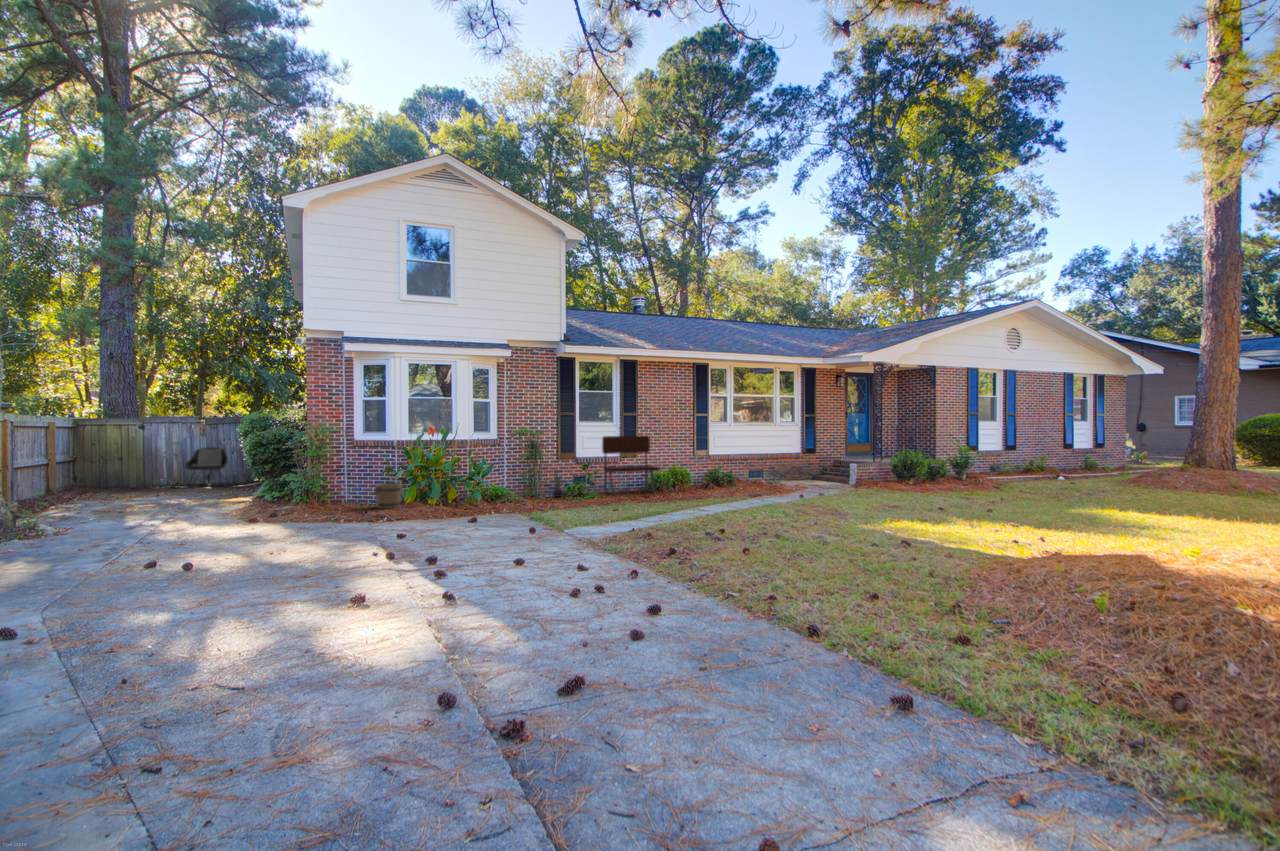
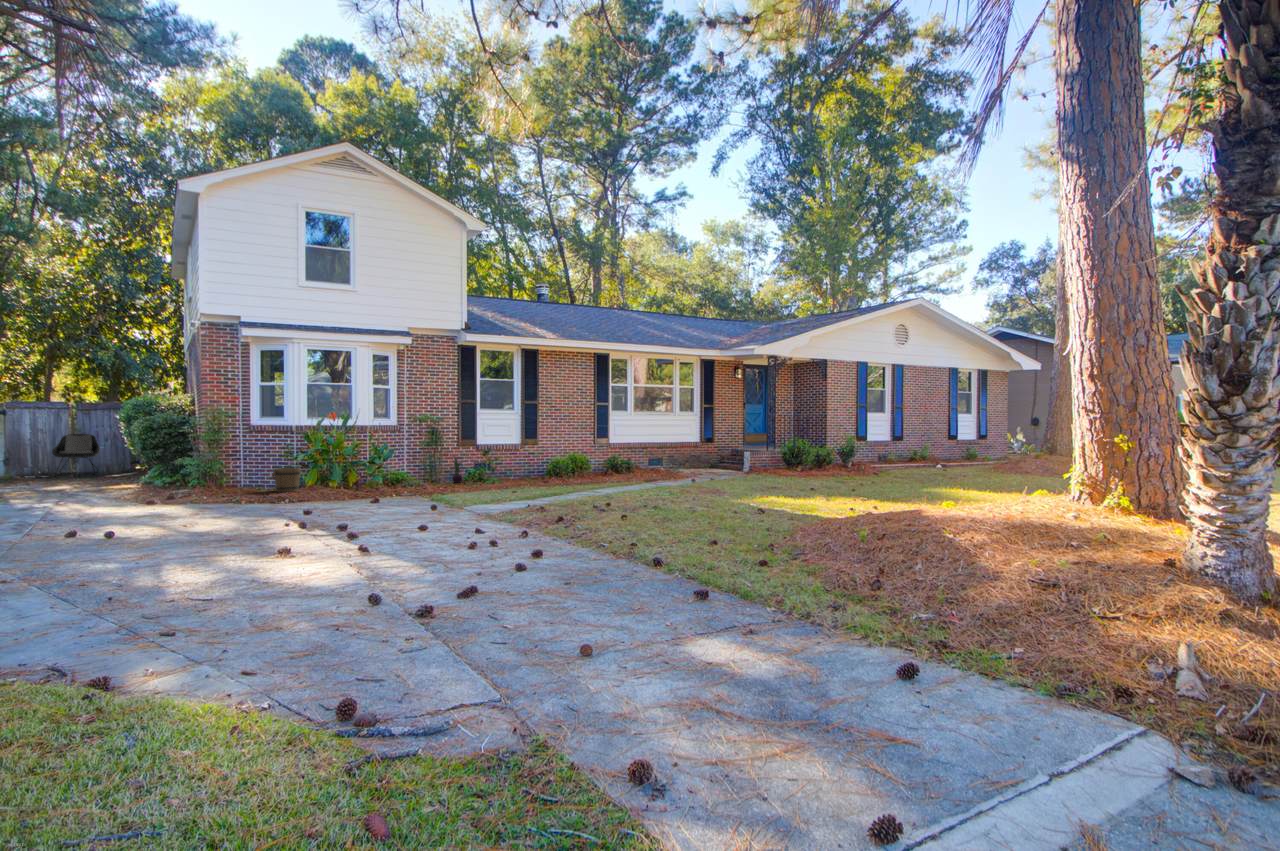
bench: present [602,436,660,495] -> none [502,424,559,481]

